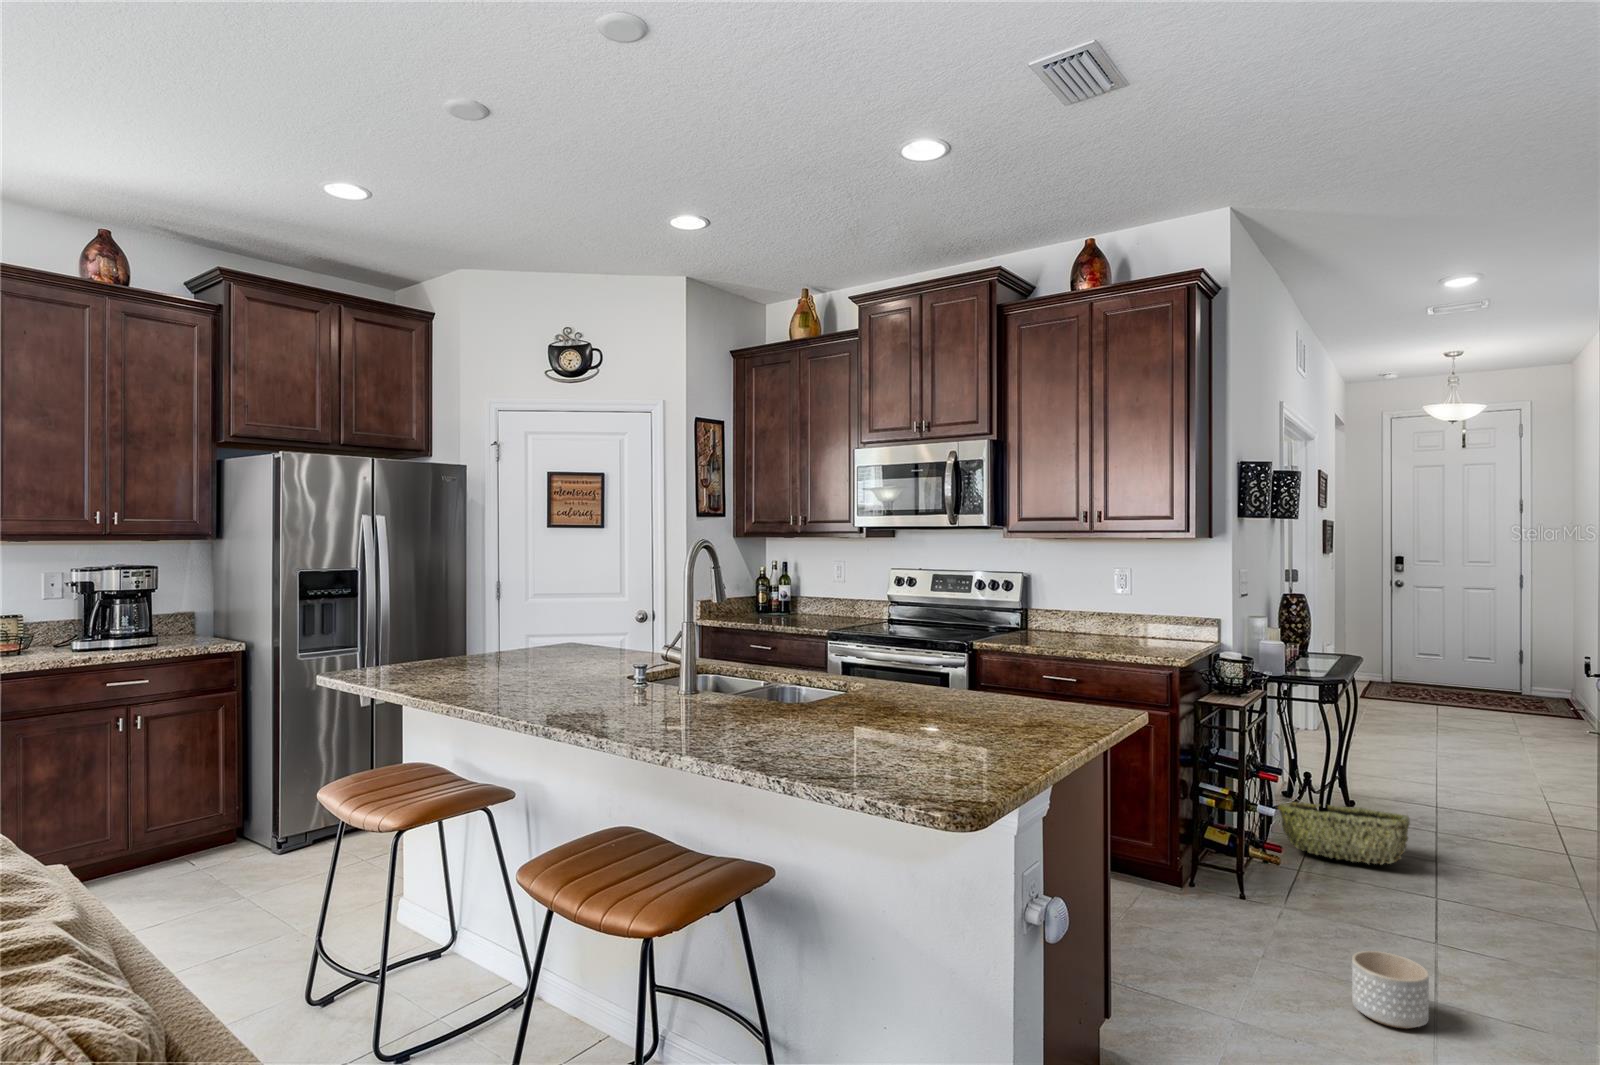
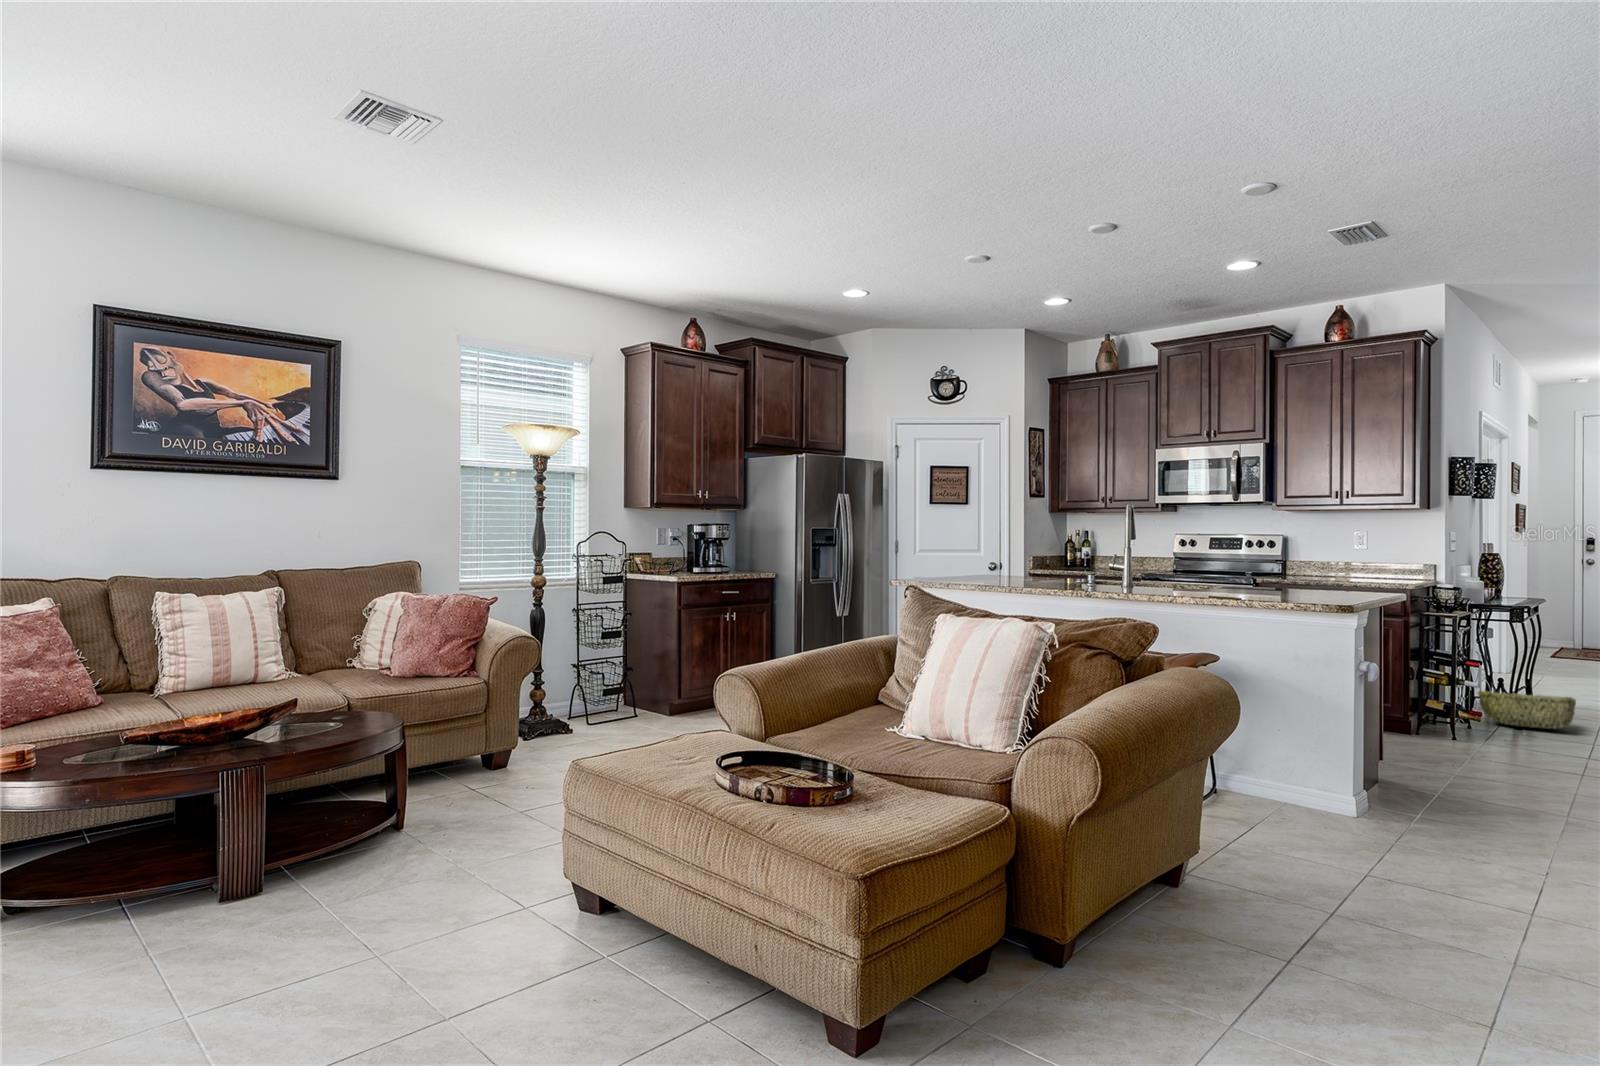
planter: present [1352,951,1429,1029] -> none [1527,744,1575,781]

